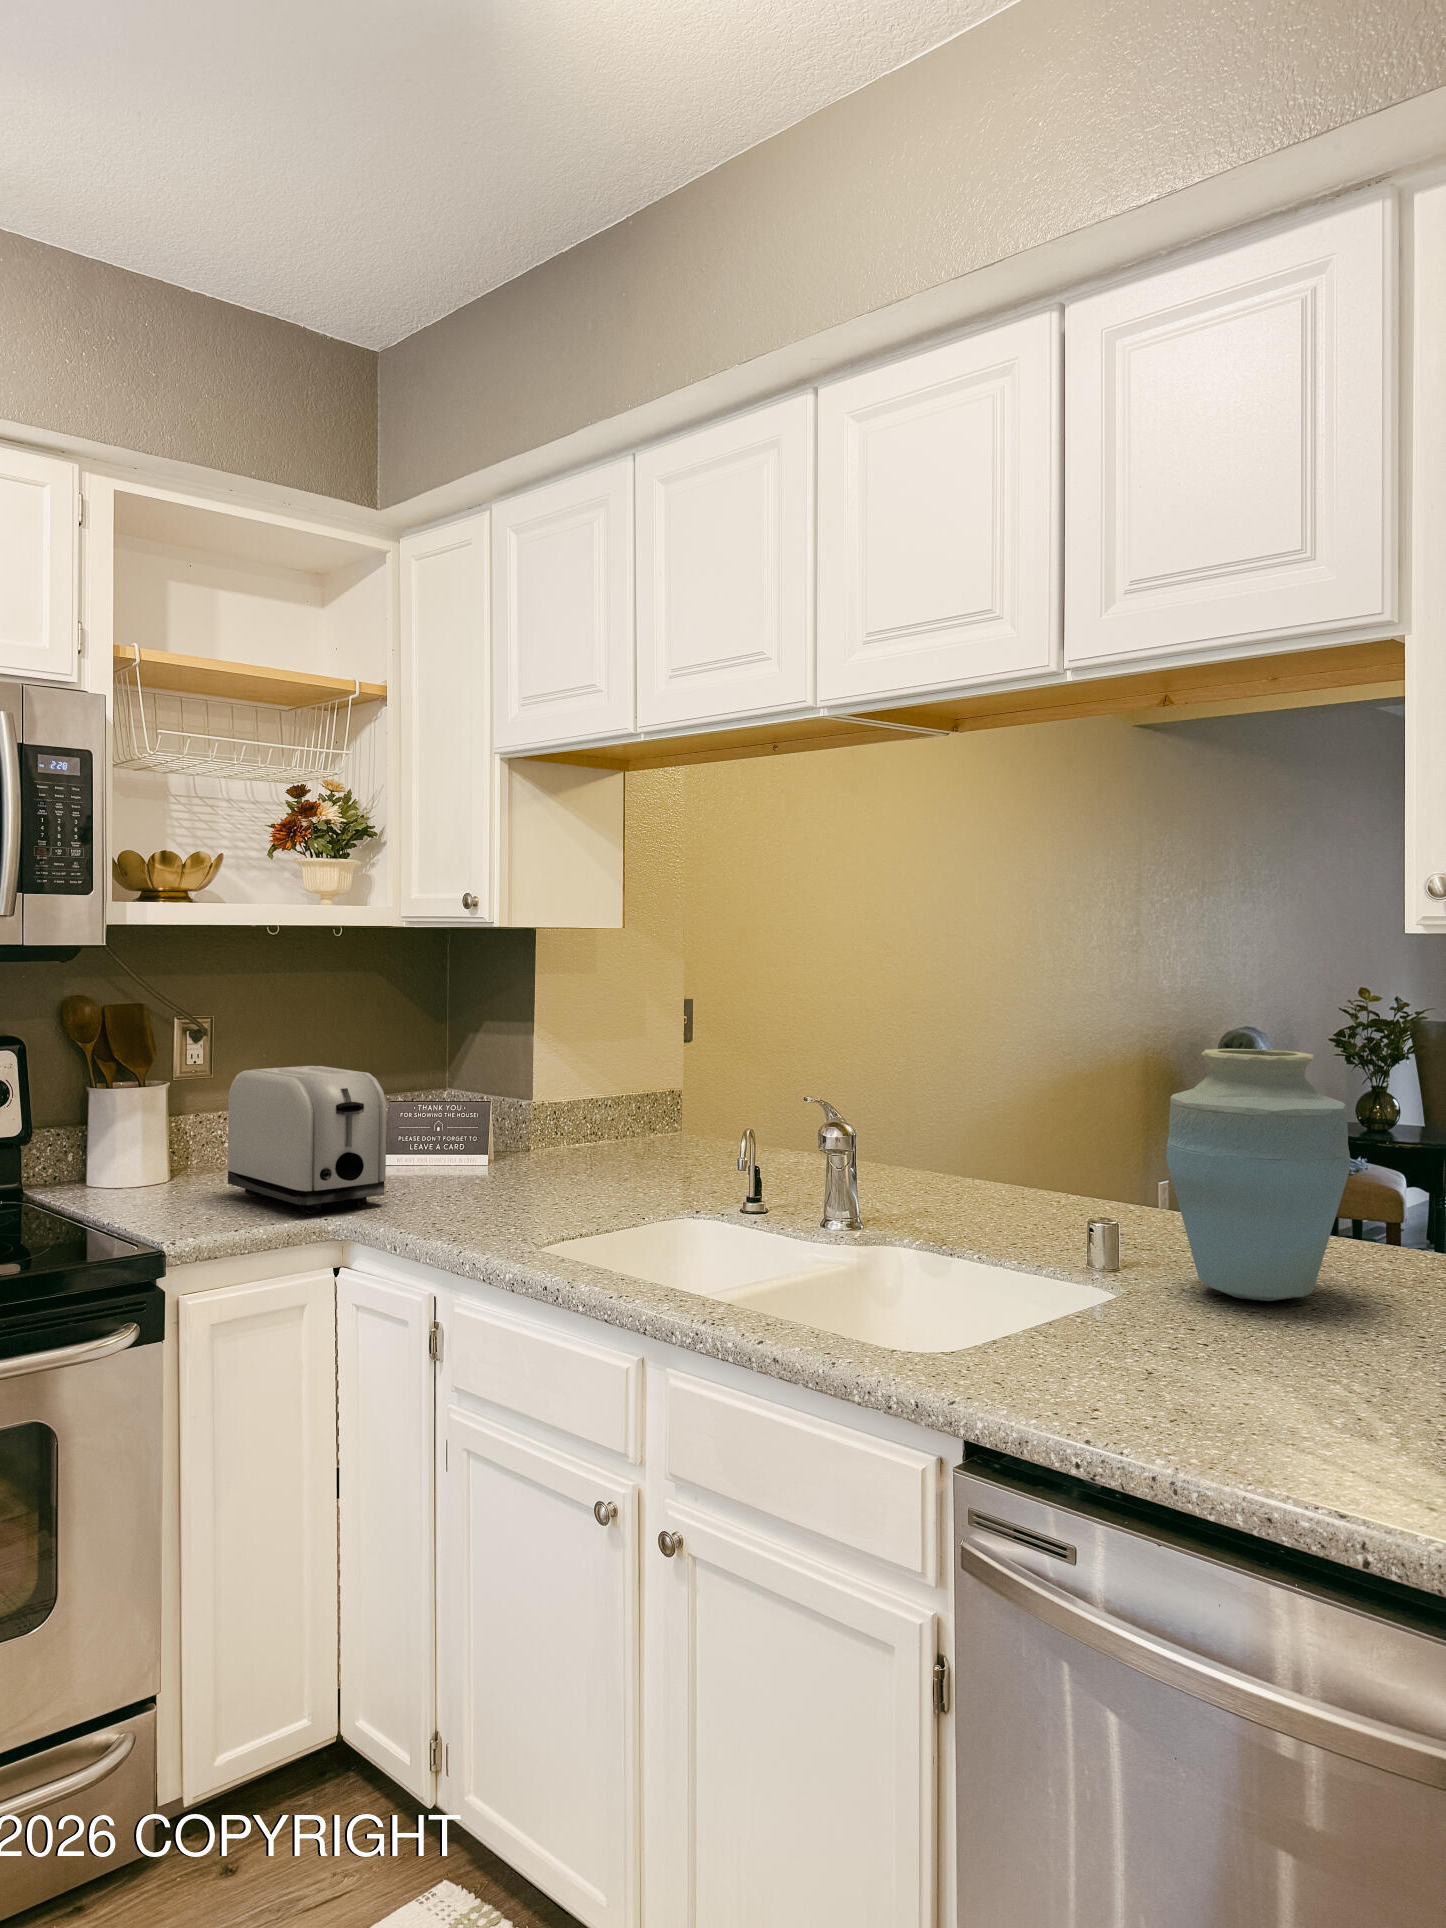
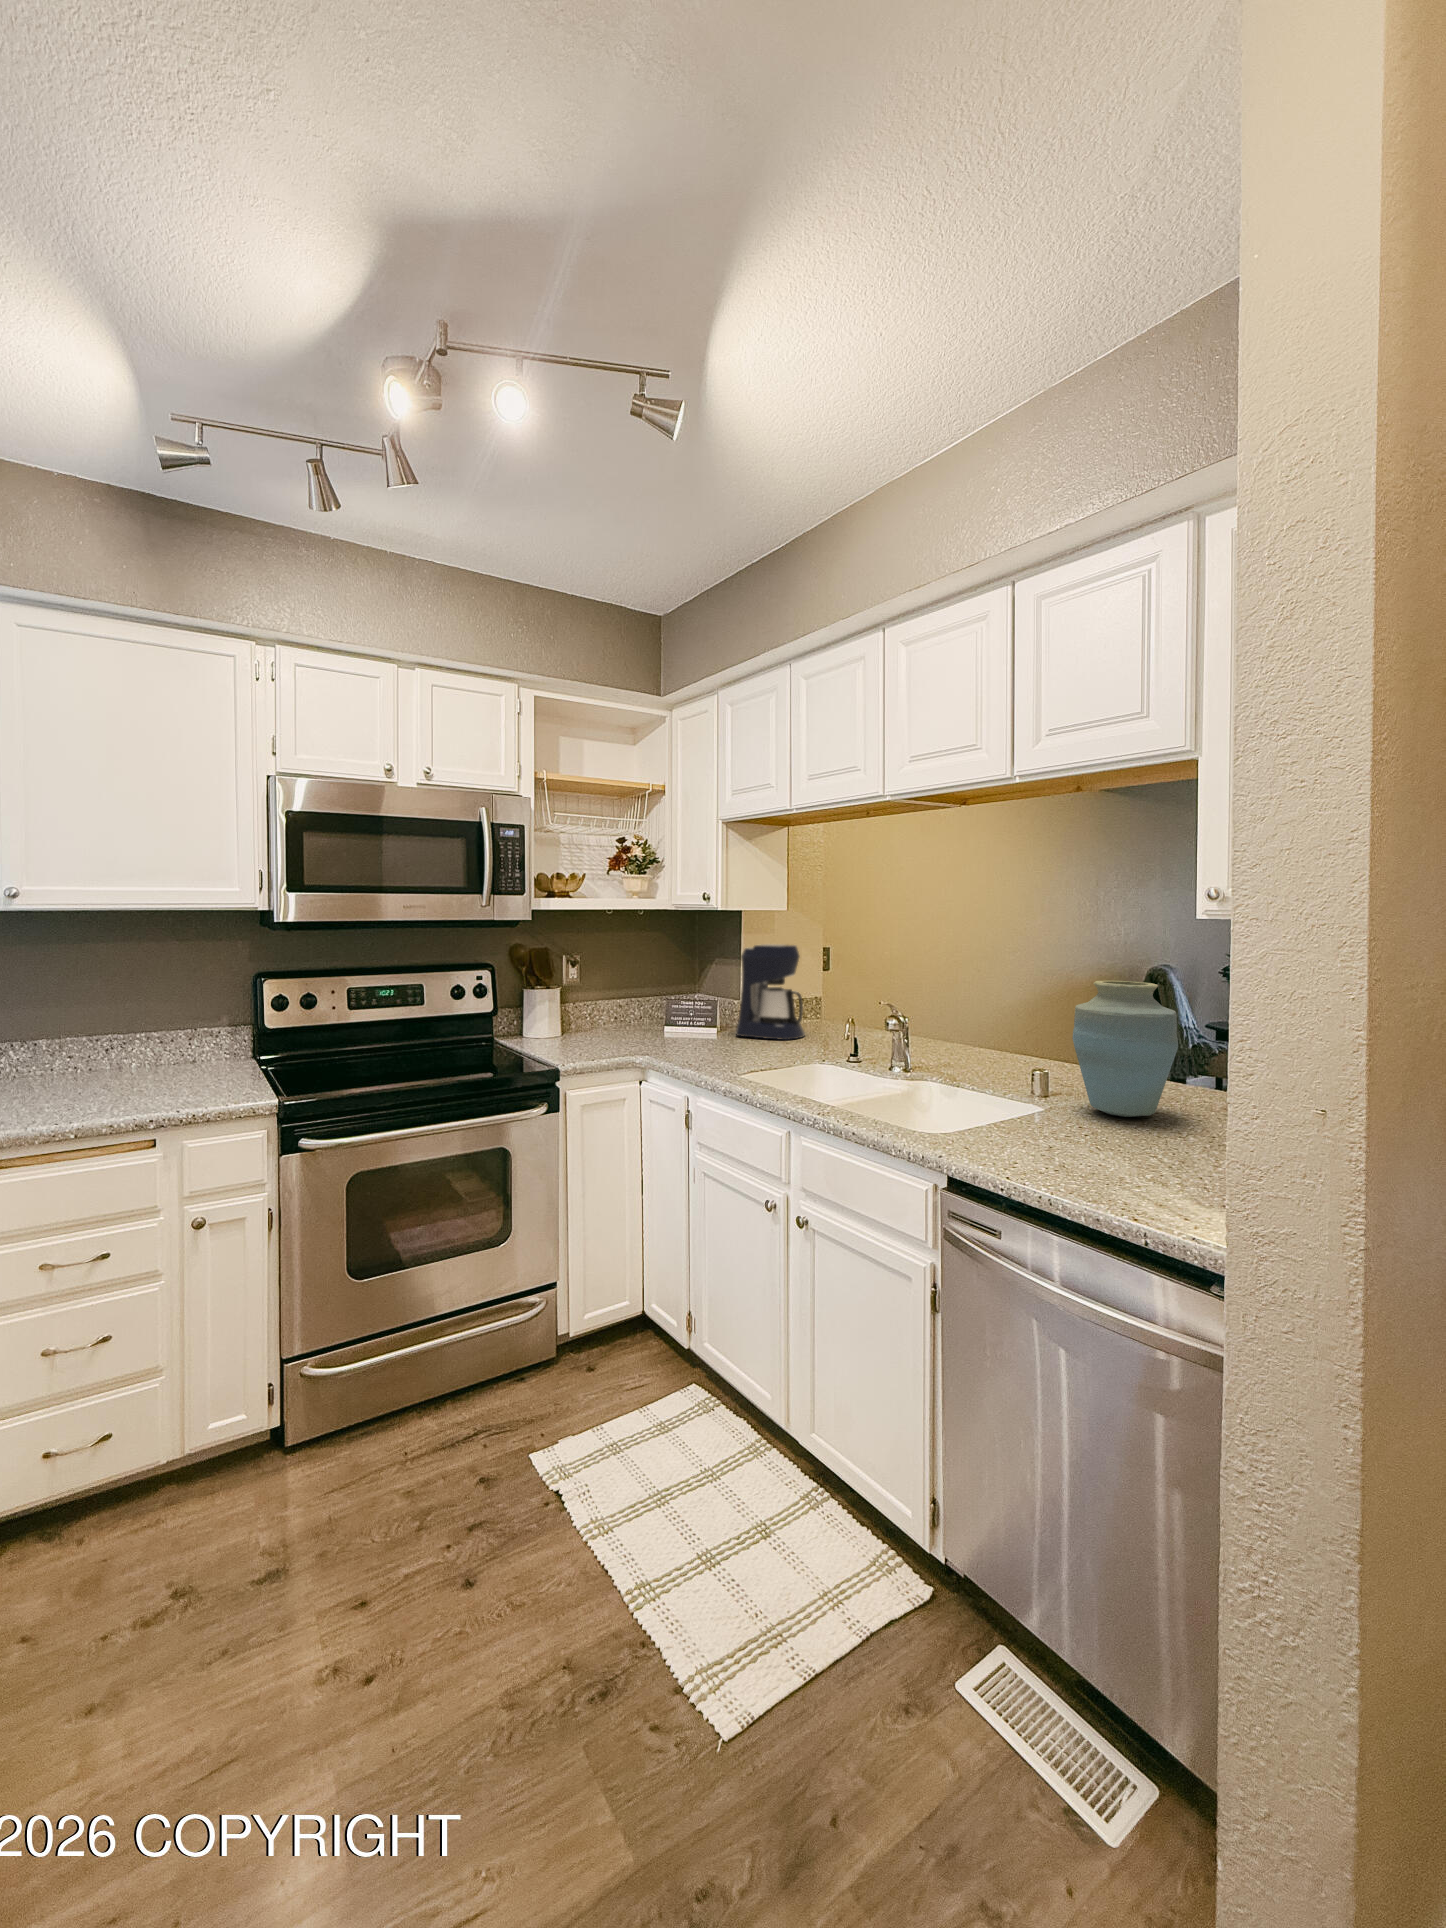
coffee maker: none [525,990,658,1173] -> present [736,944,805,1040]
toaster: present [228,1066,387,1213] -> none [589,981,665,1054]

